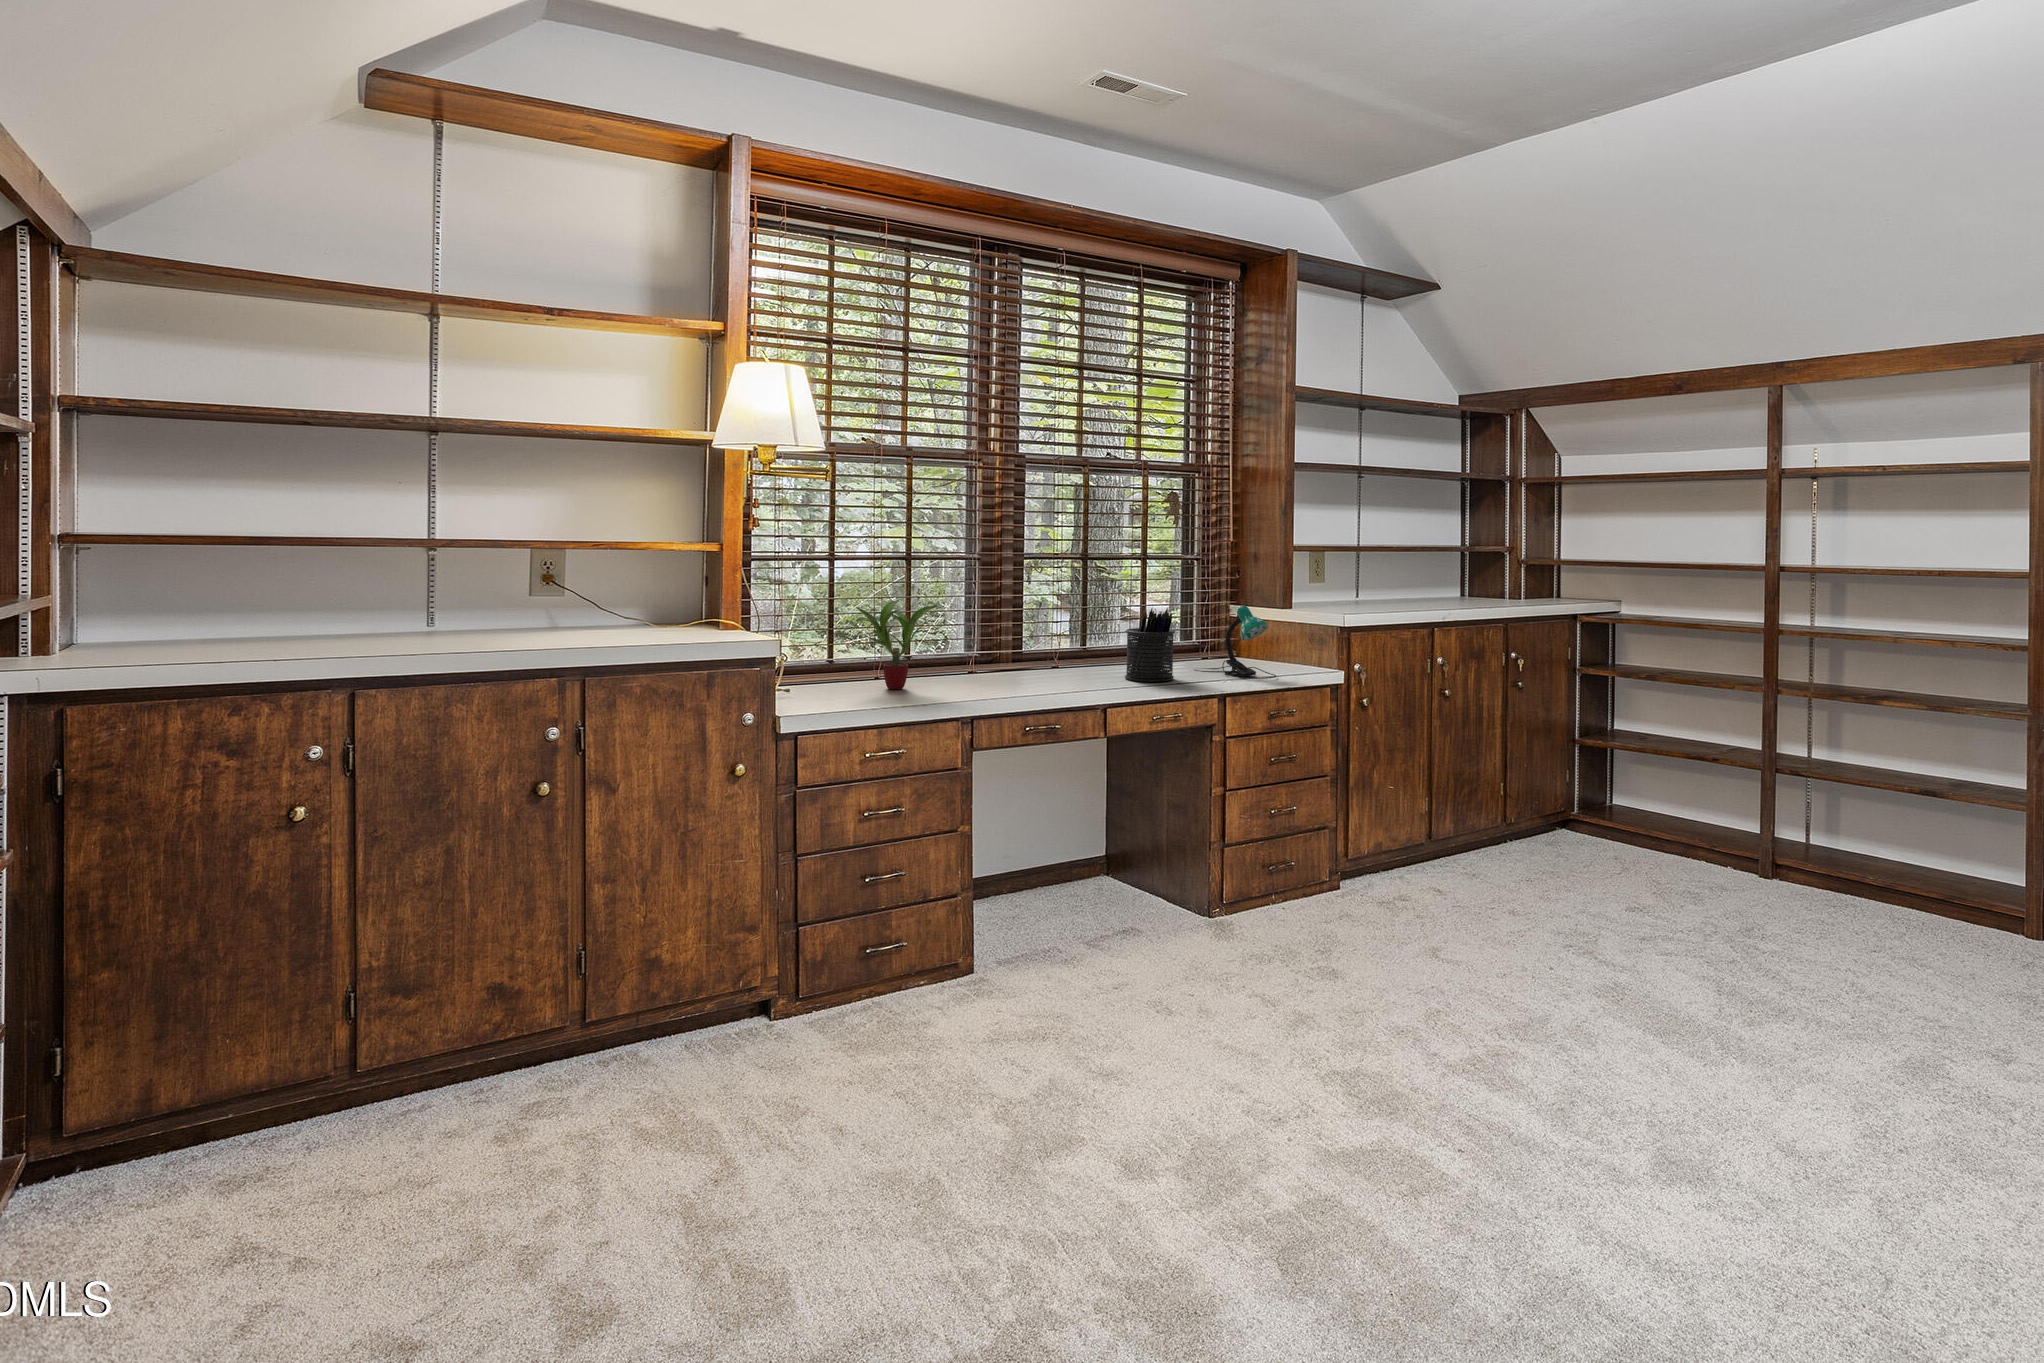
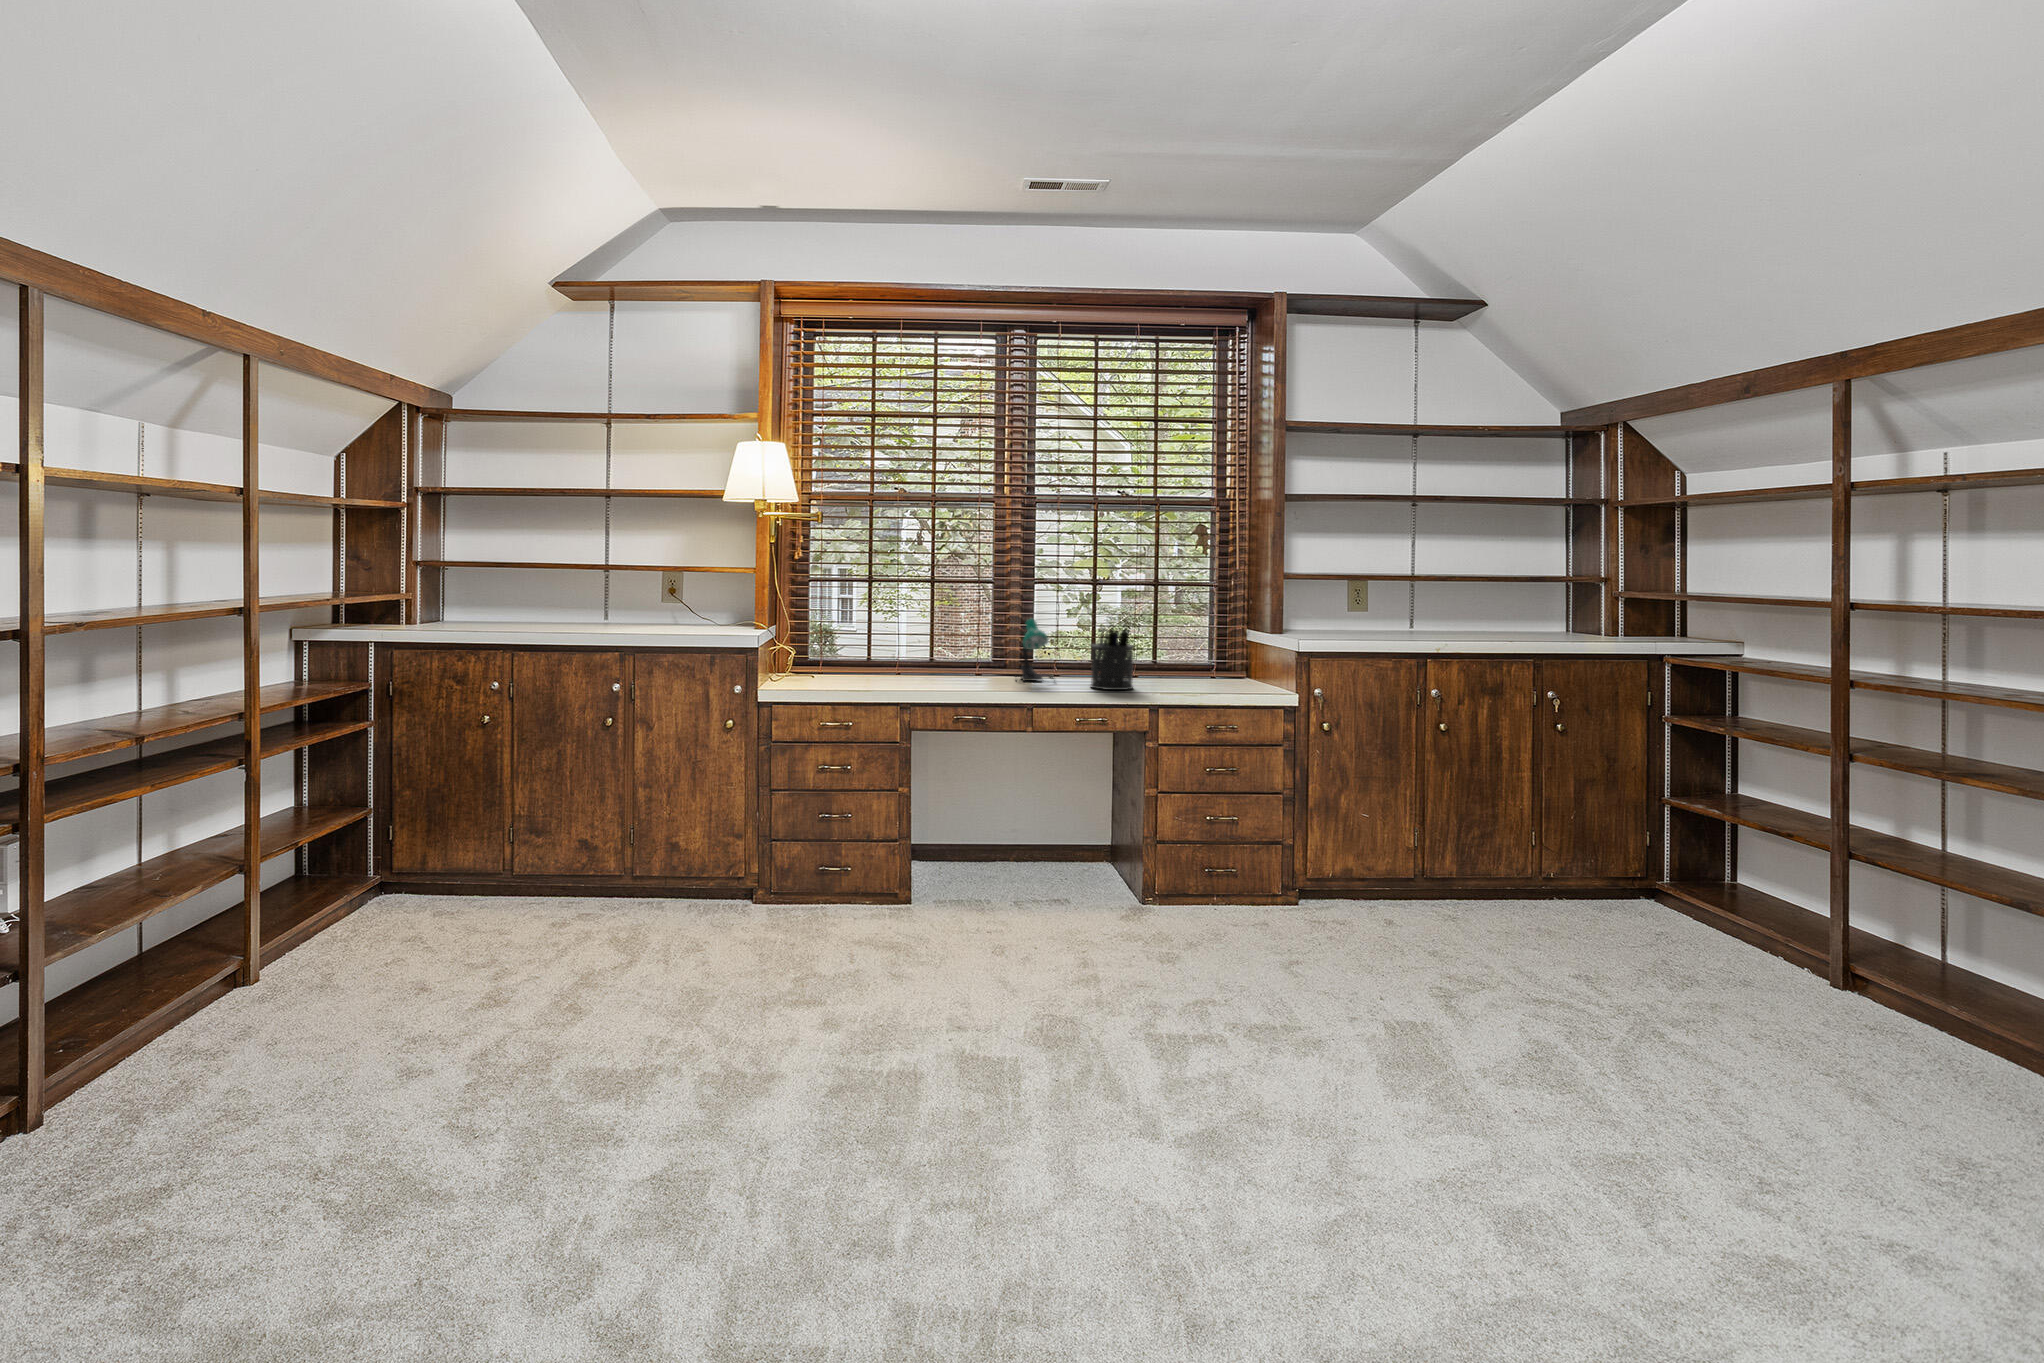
potted plant: present [856,599,939,689] -> none [858,611,932,681]
desk lamp: present [1195,605,1276,679] -> present [1015,619,1053,682]

